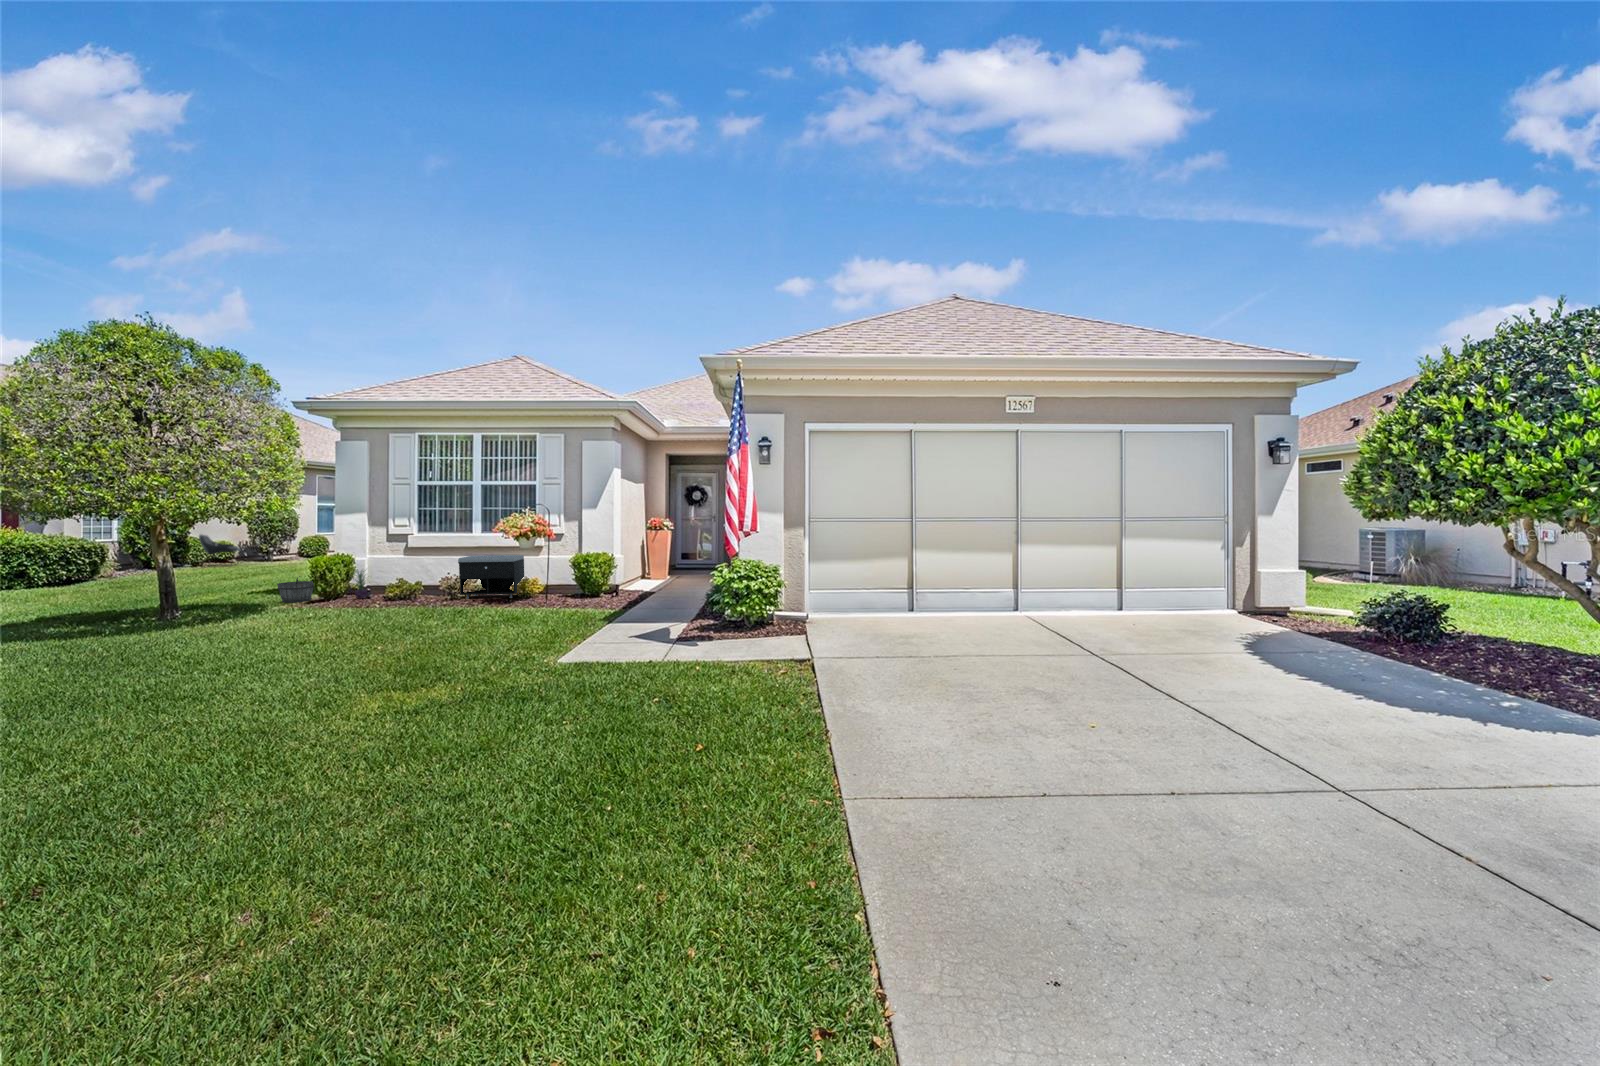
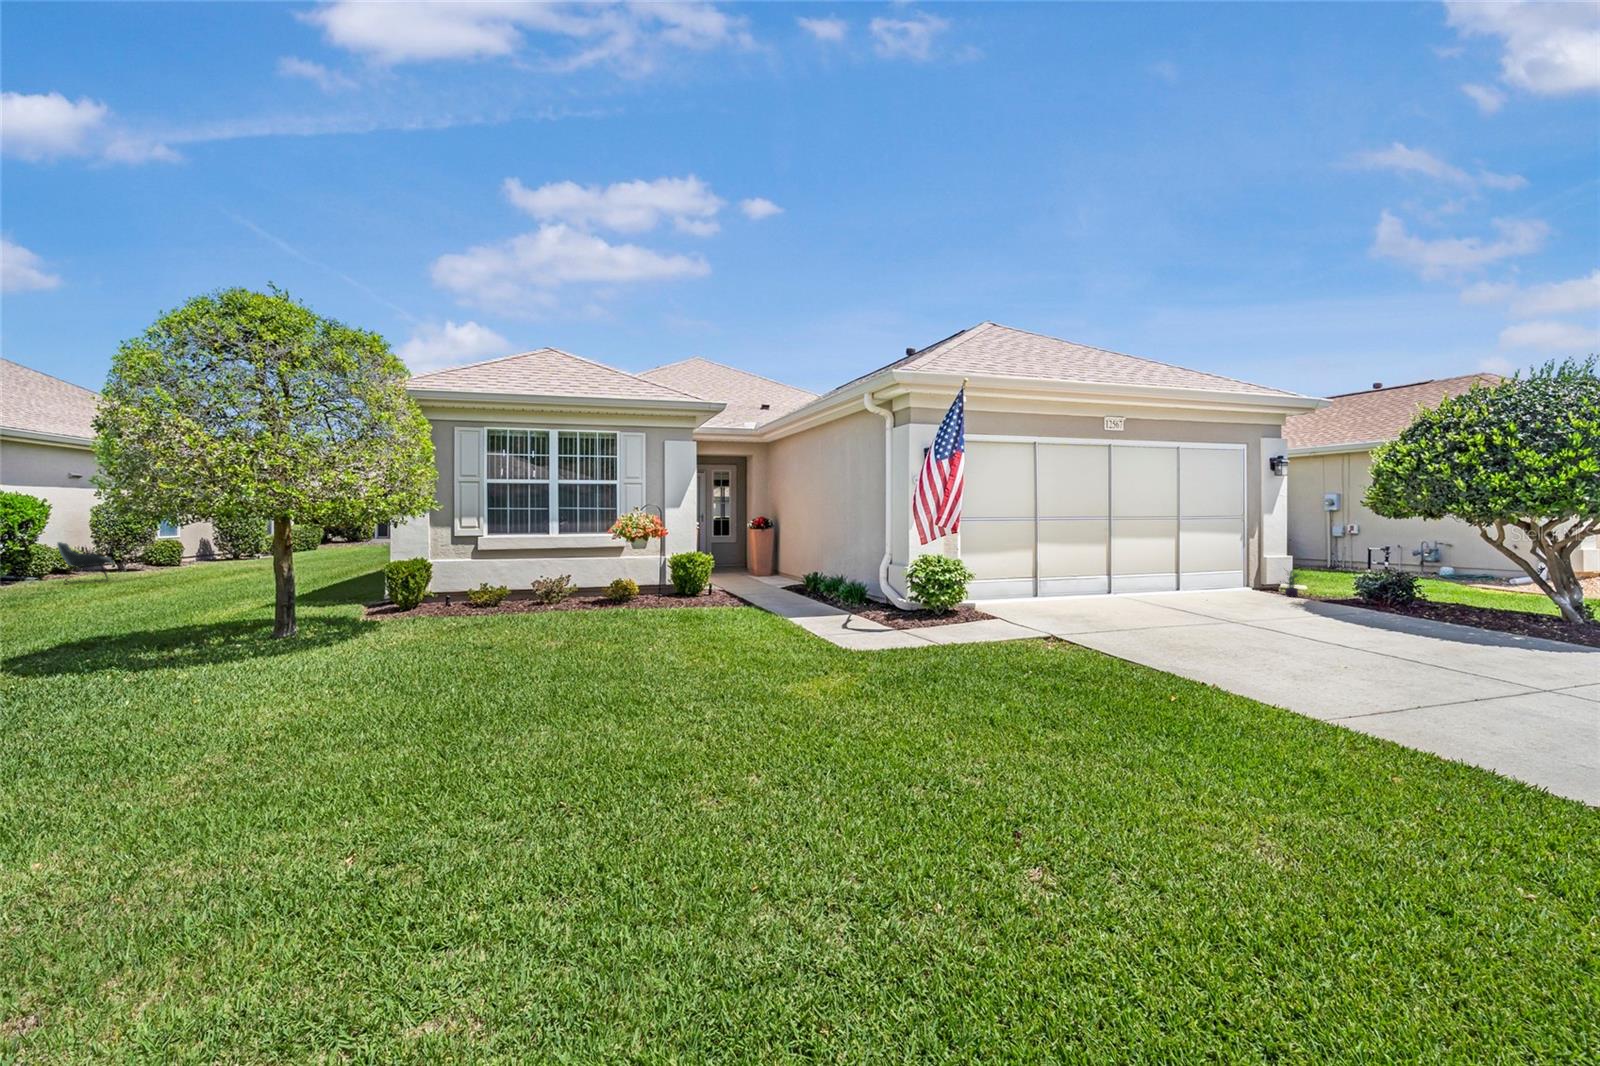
storage bench: present [458,555,524,599] -> none [553,557,612,604]
decorative plant: present [355,569,368,599] -> present [1280,571,1298,597]
wooden bucket: present [277,576,314,603] -> none [335,585,377,616]

